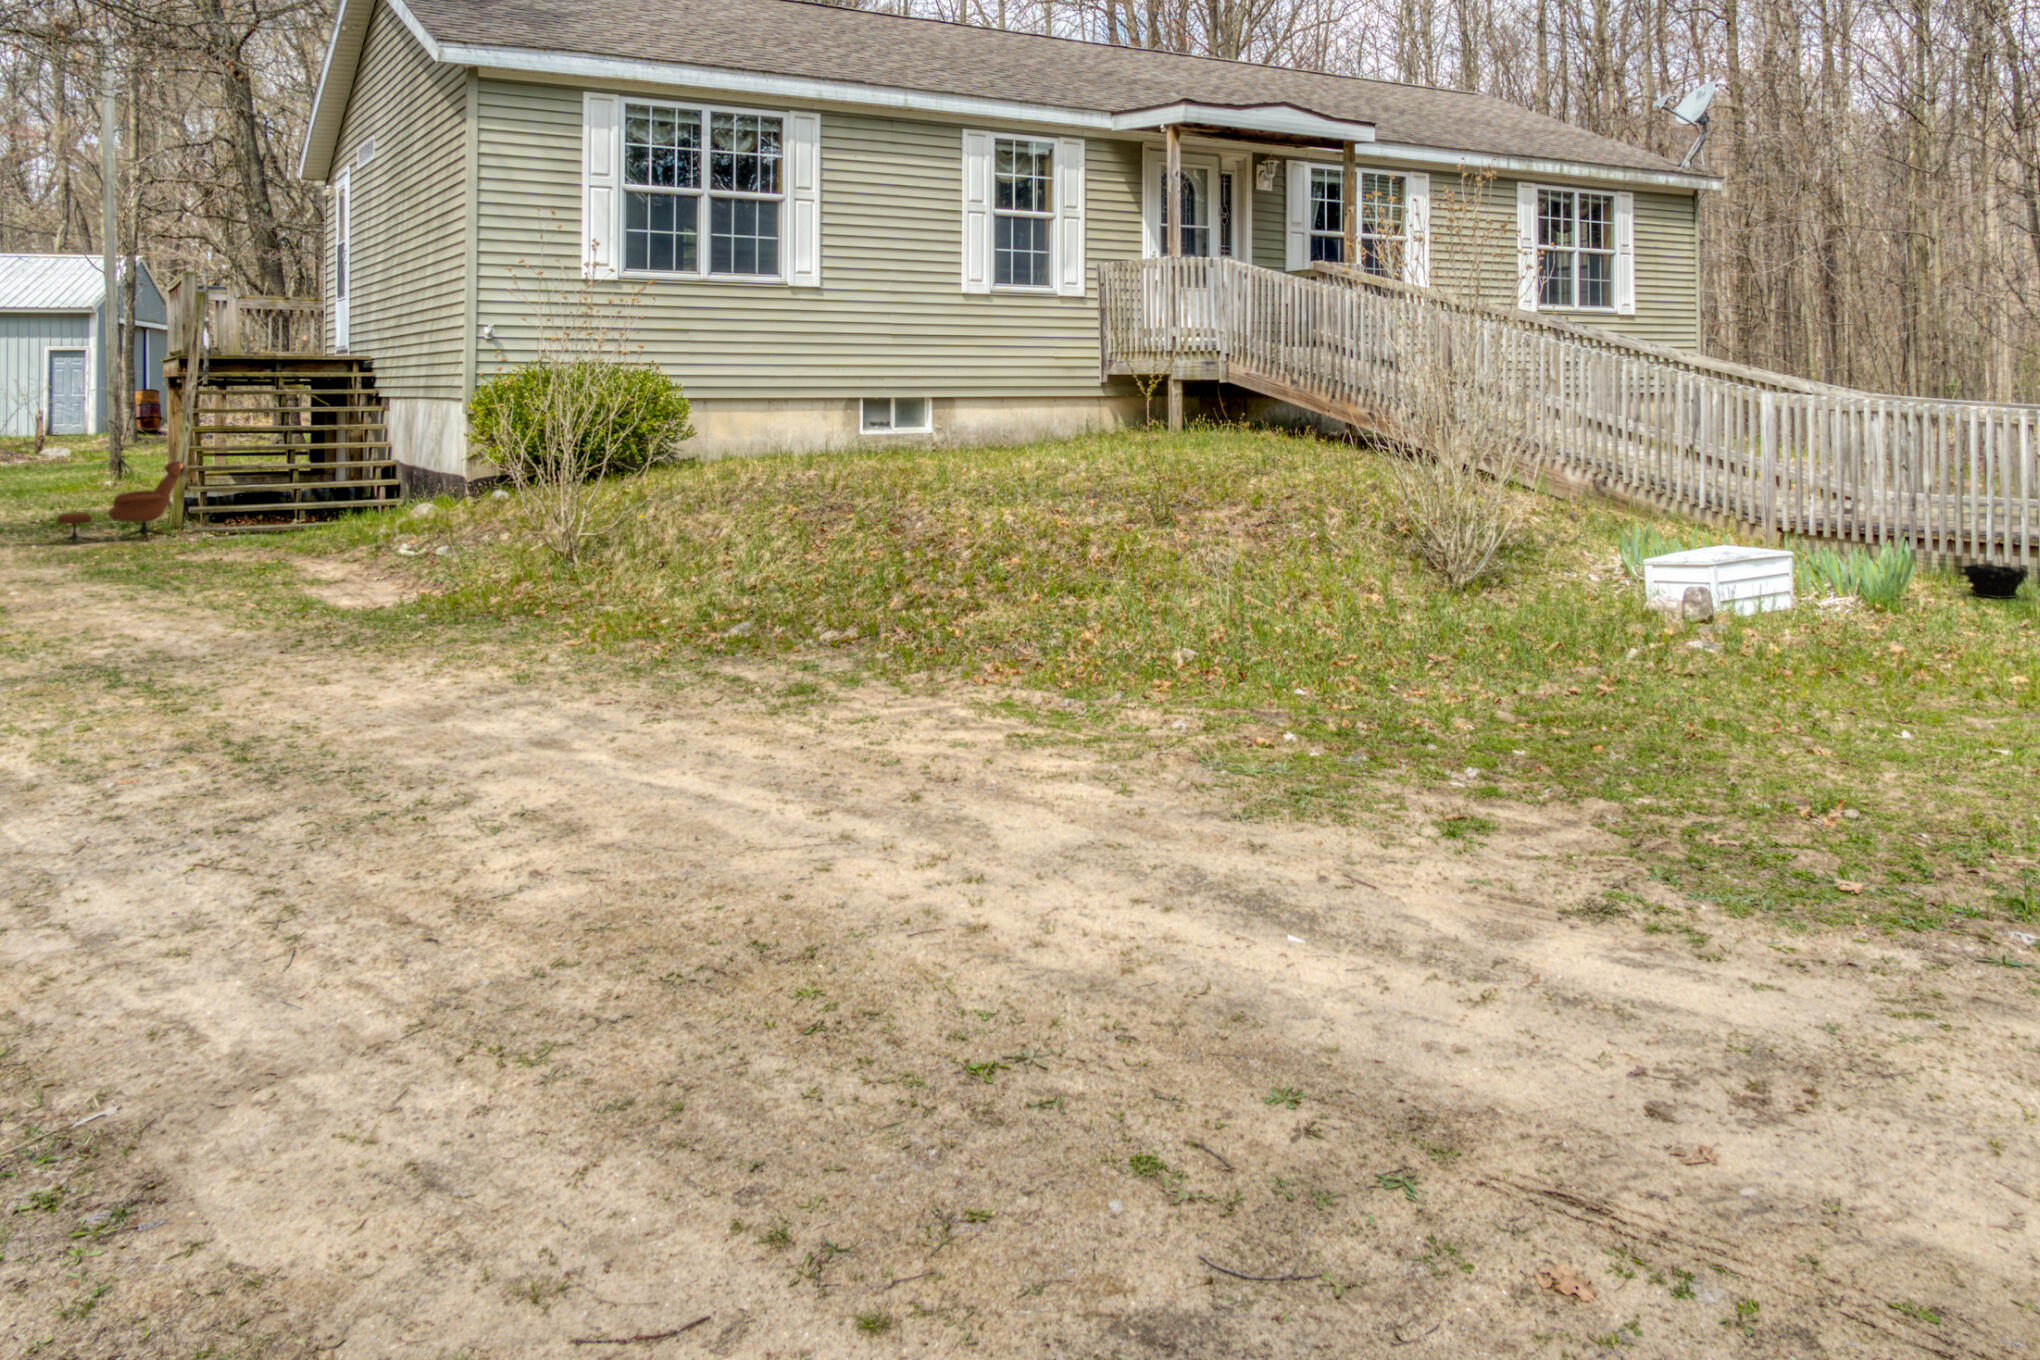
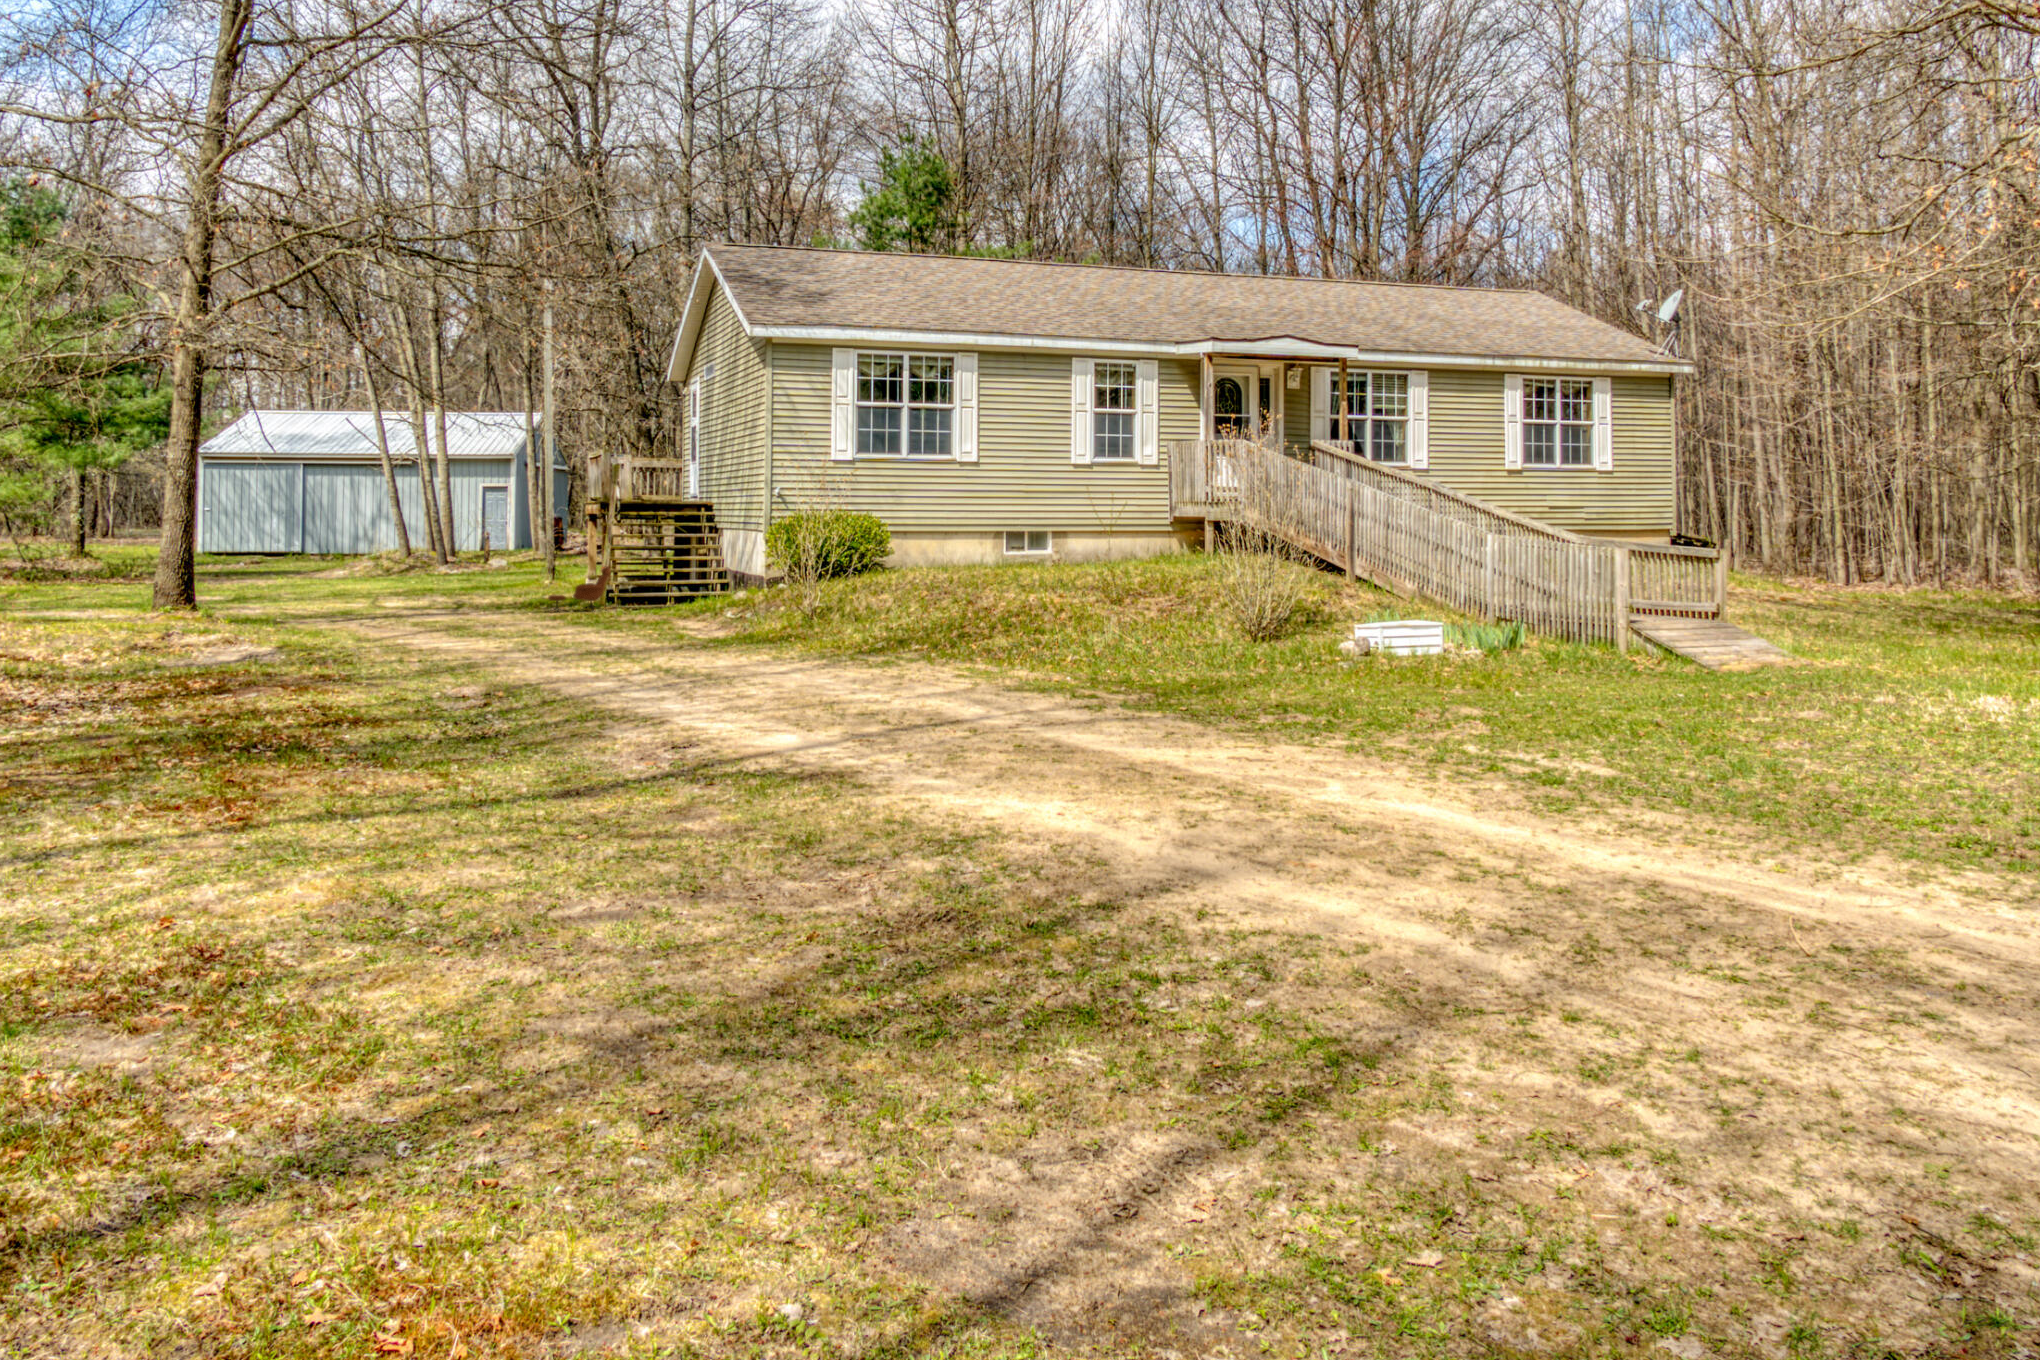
basket: present [1958,543,2028,598] -> none [1622,628,1661,662]

